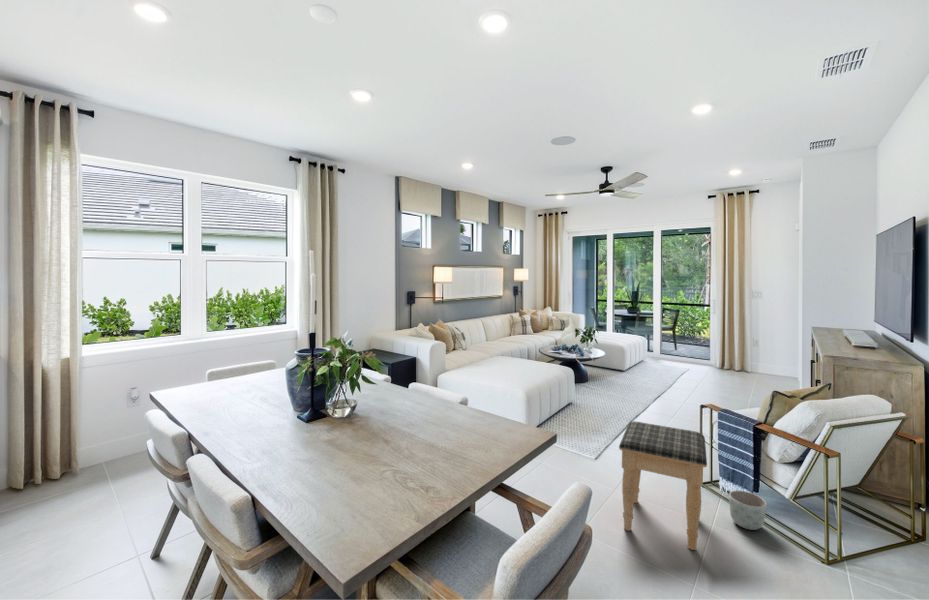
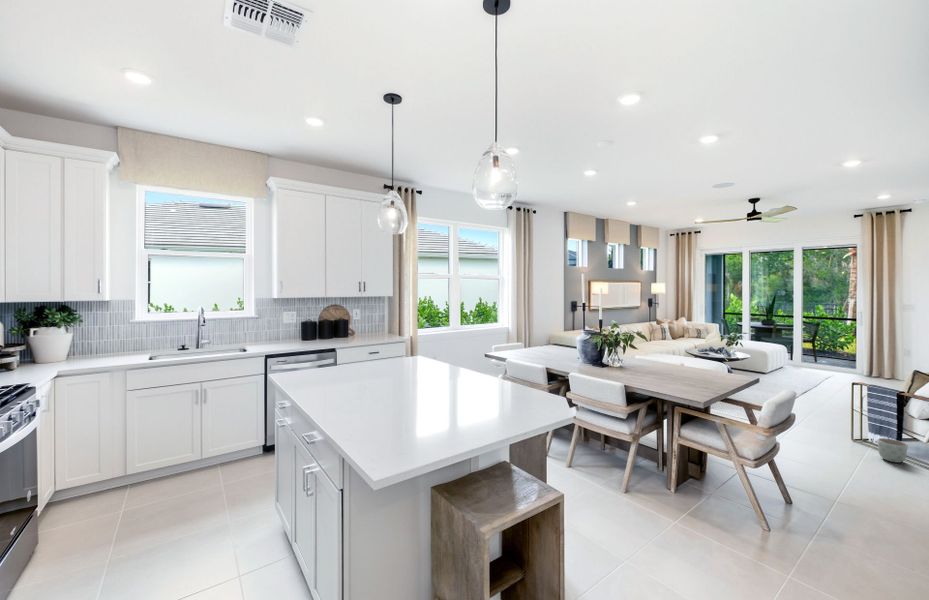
footstool: present [619,421,707,550] -> none [794,389,862,466]

